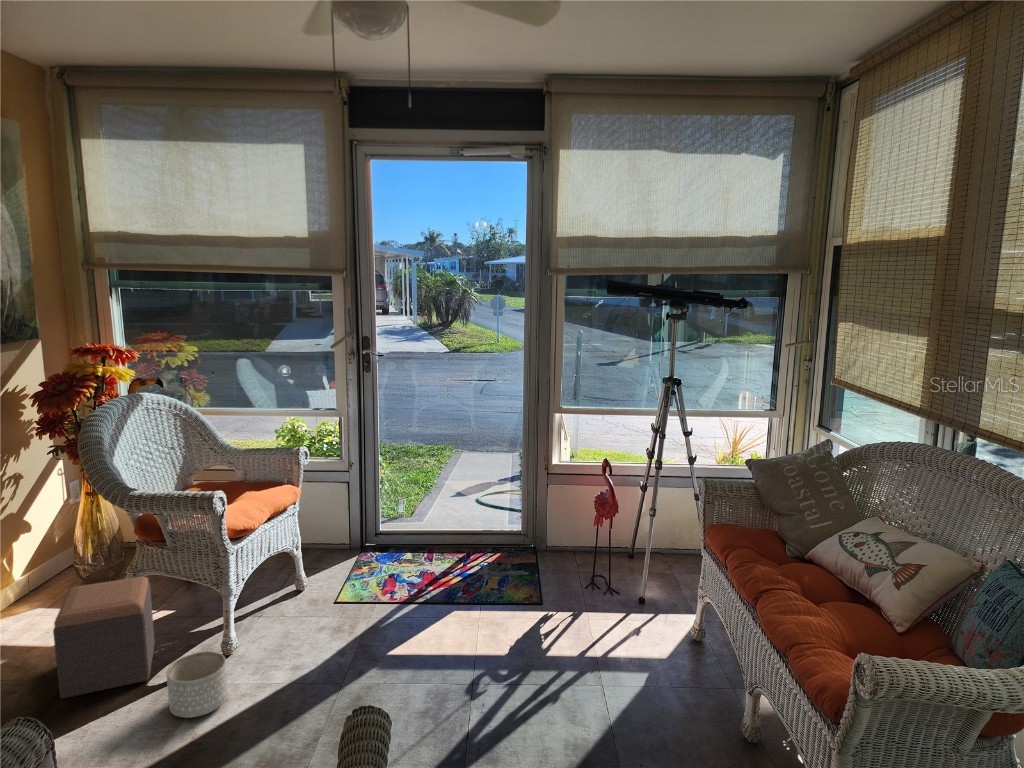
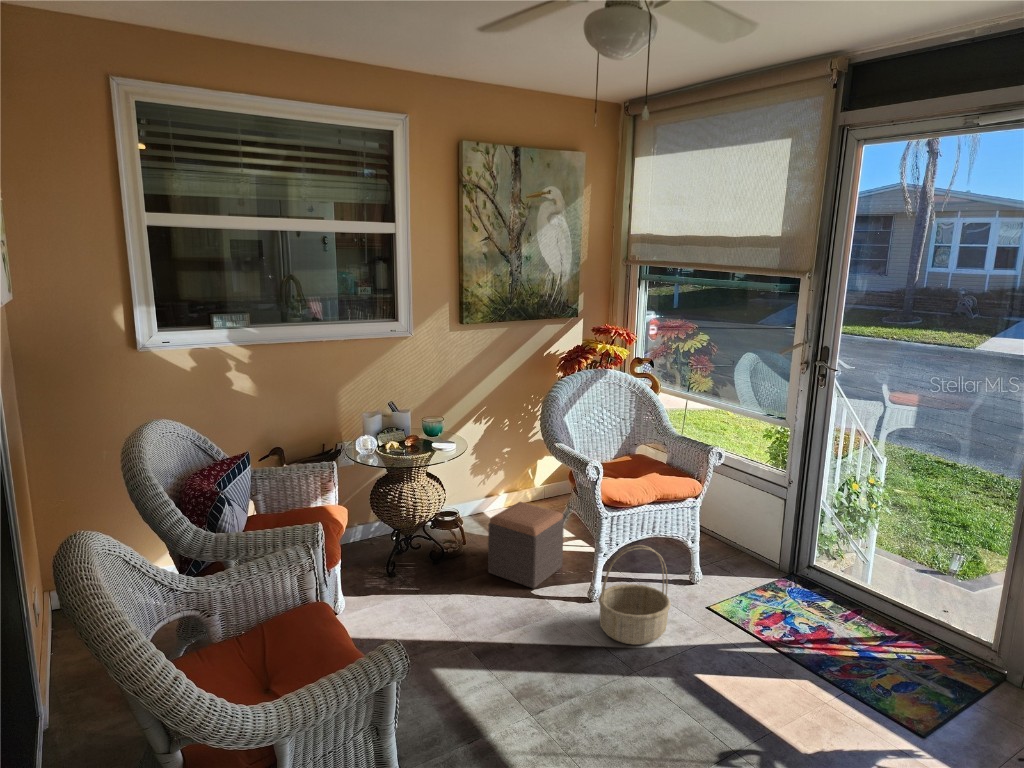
basket: none [261,558,337,672] -> present [598,545,671,645]
planter: present [167,651,228,718] -> none [519,581,563,631]

